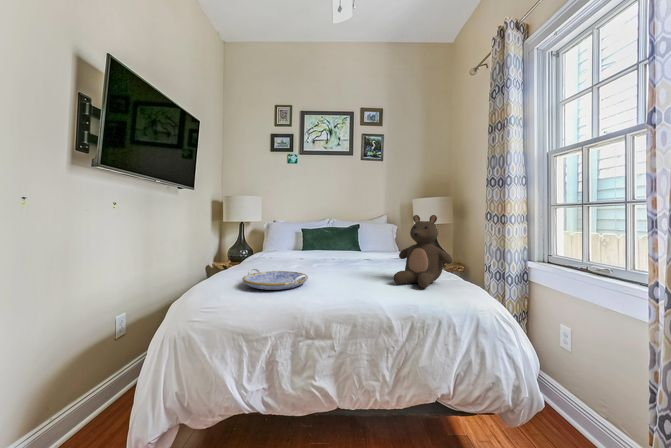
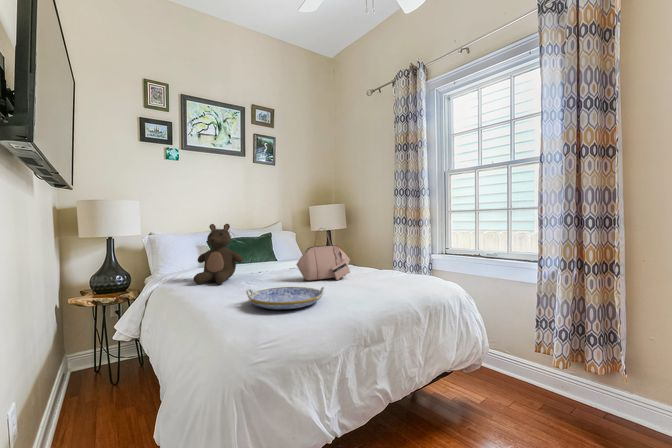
stuffed bear: present [393,215,452,288] -> present [193,224,243,284]
handbag: none [331,221,387,273] -> present [296,228,350,280]

